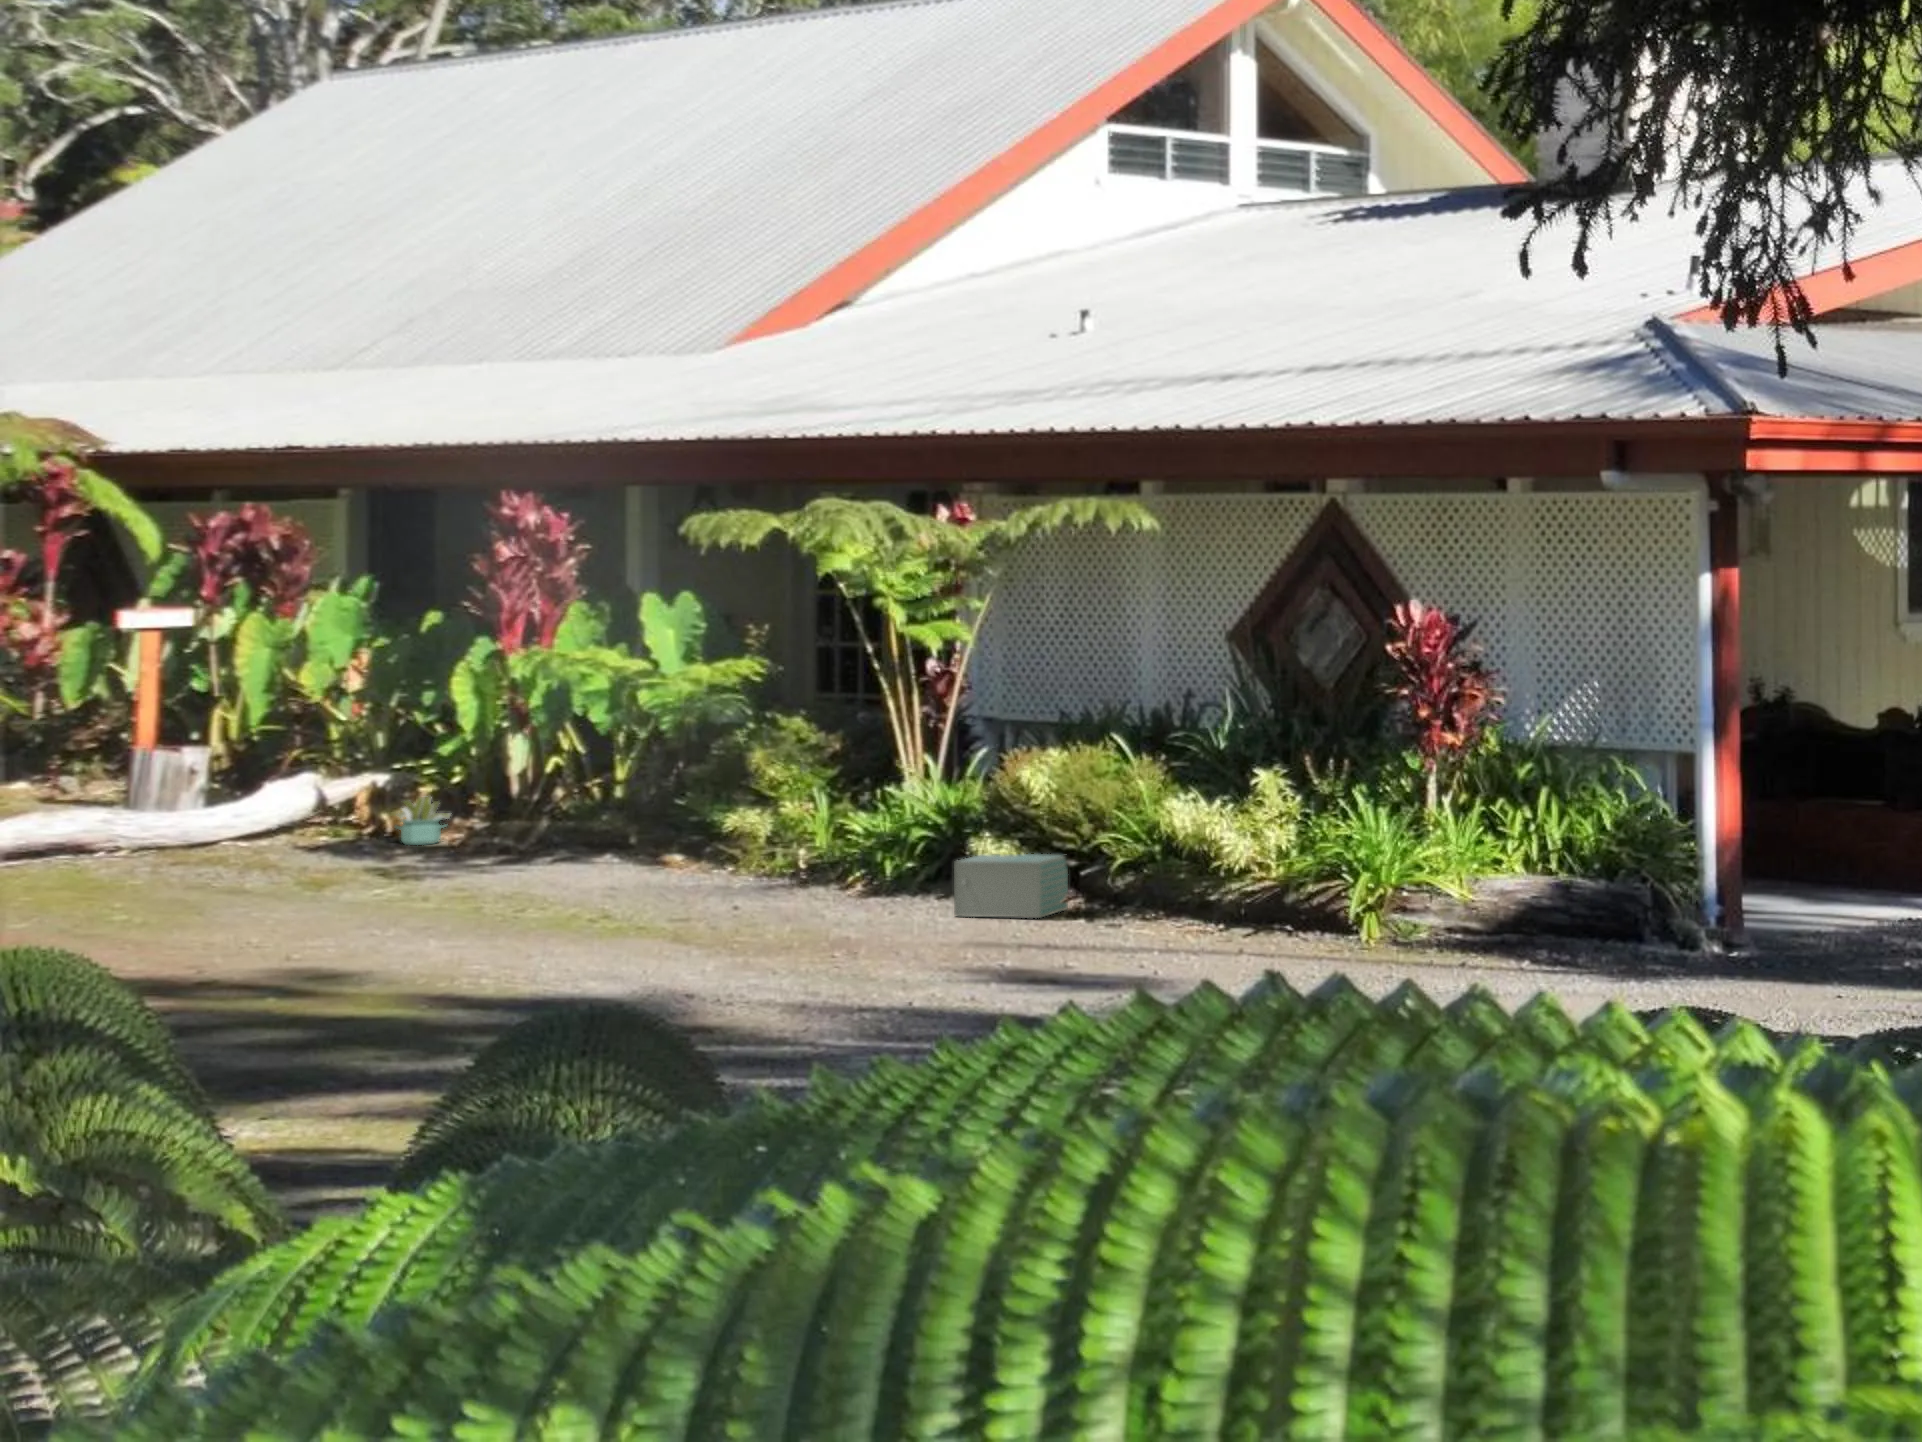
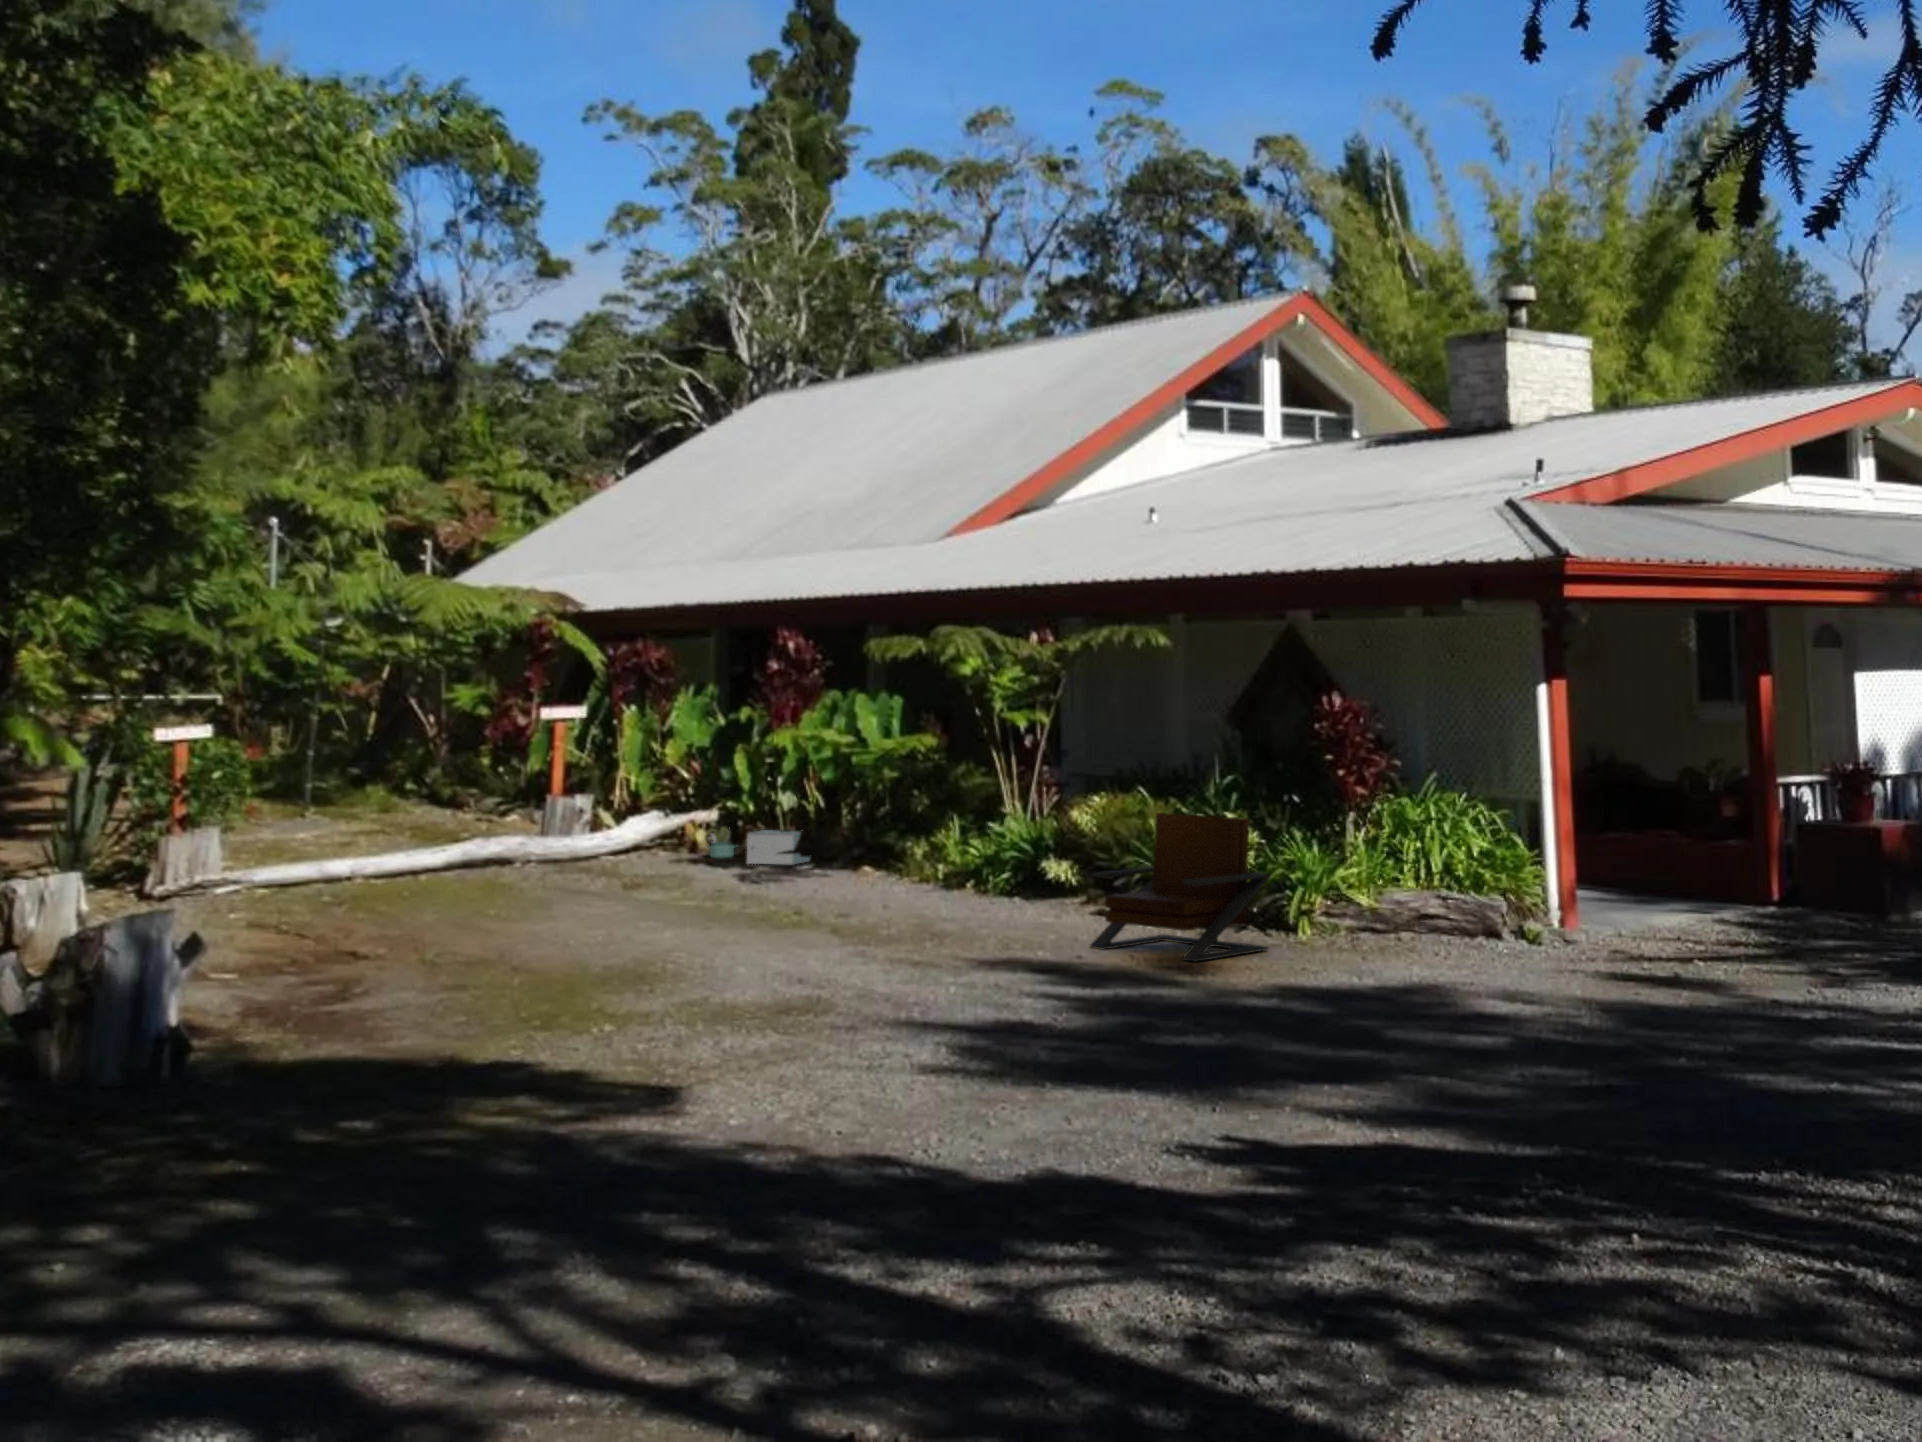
lounge chair: none [1080,766,1331,964] -> present [1090,813,1270,962]
storage box: present [954,854,1068,918] -> present [747,830,810,864]

